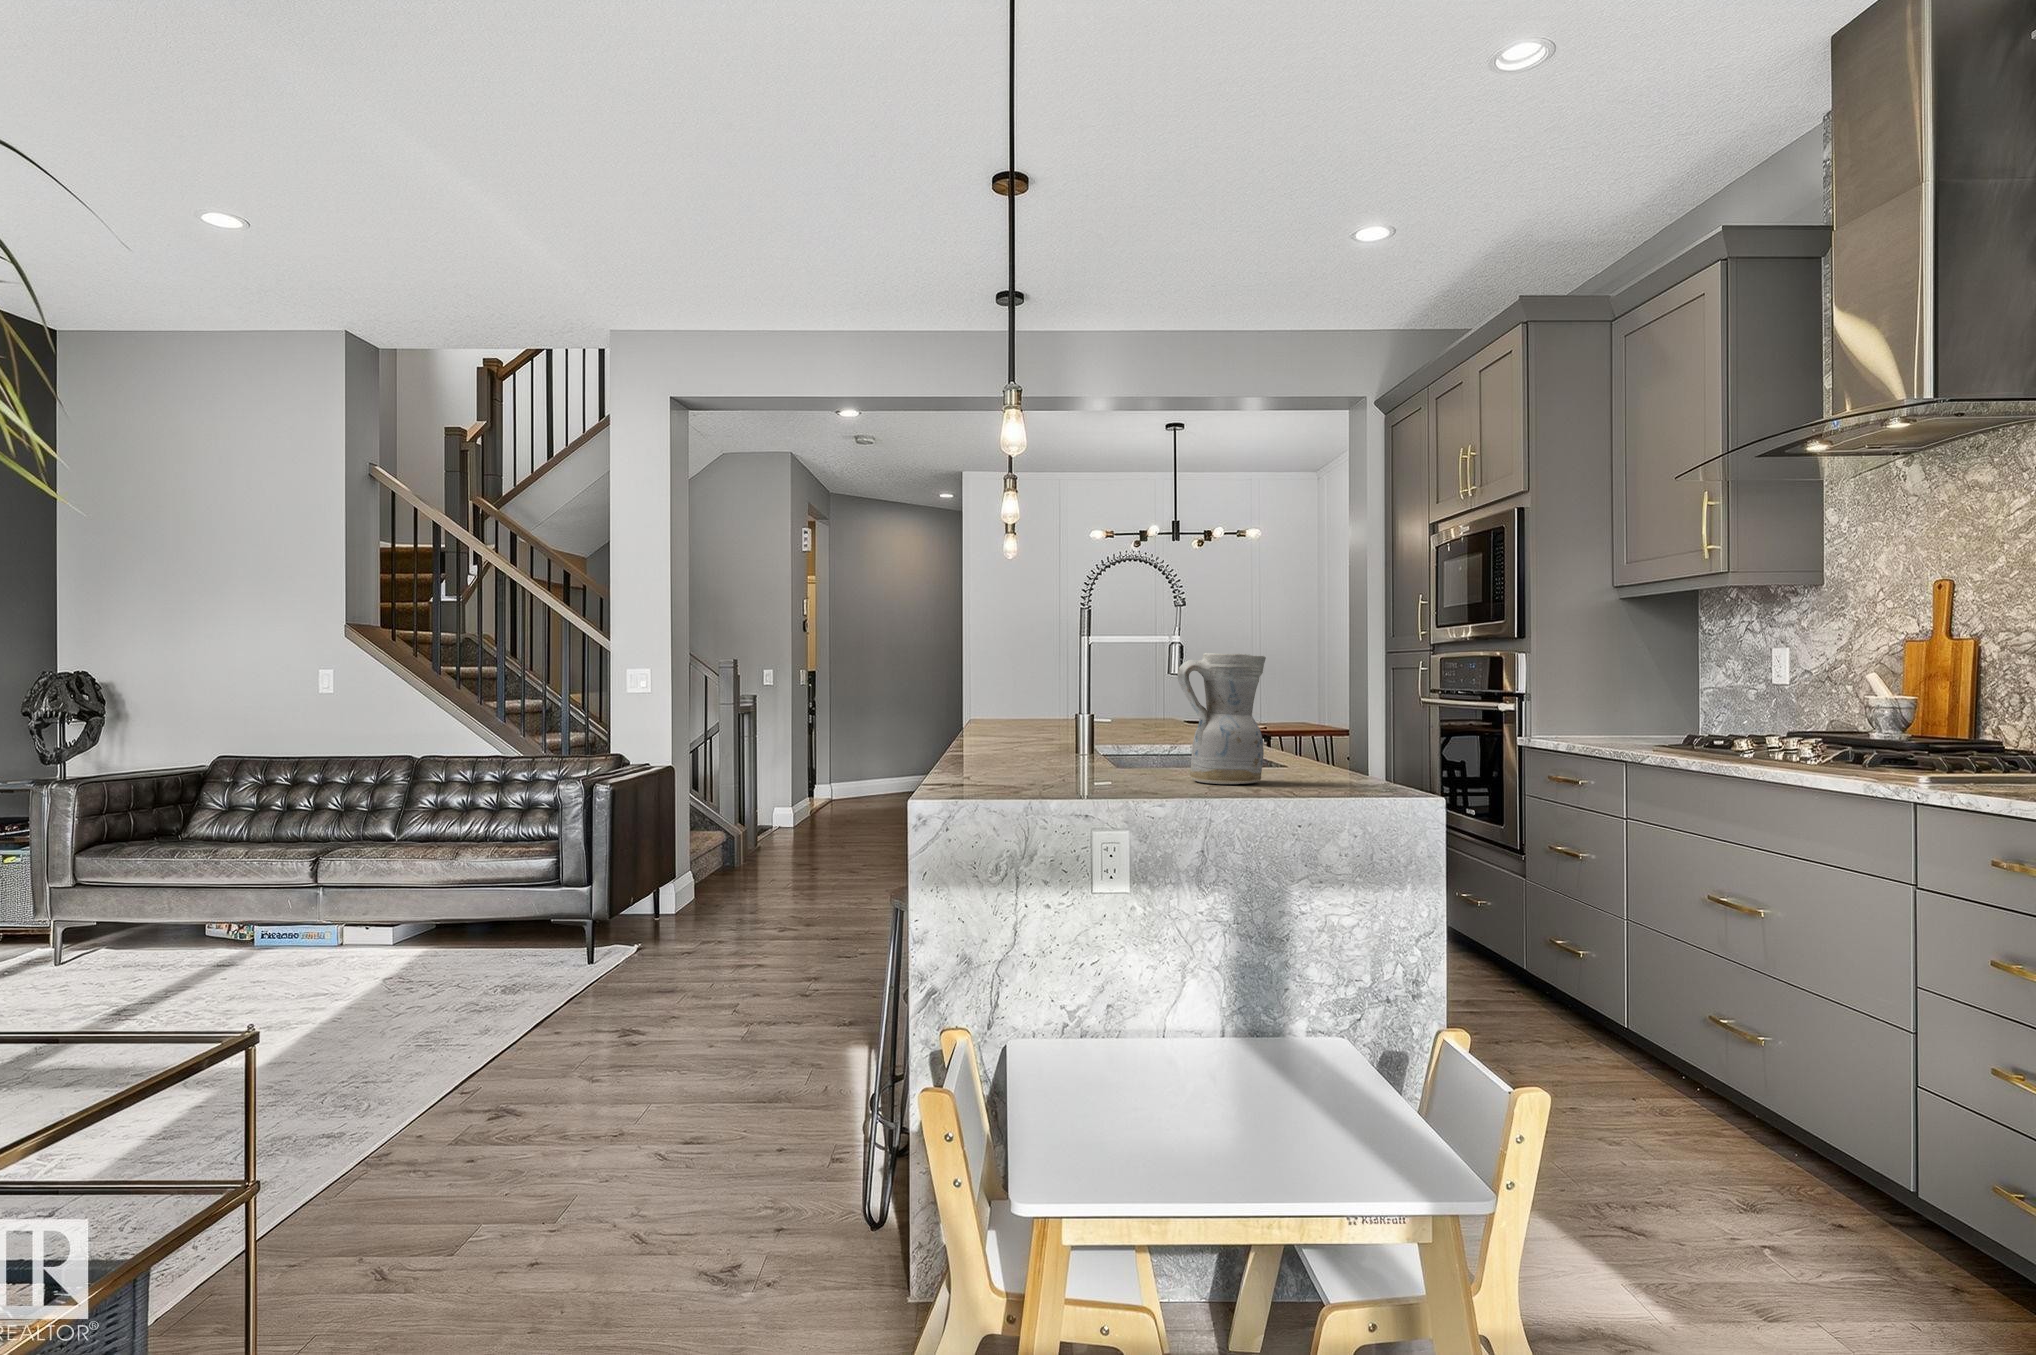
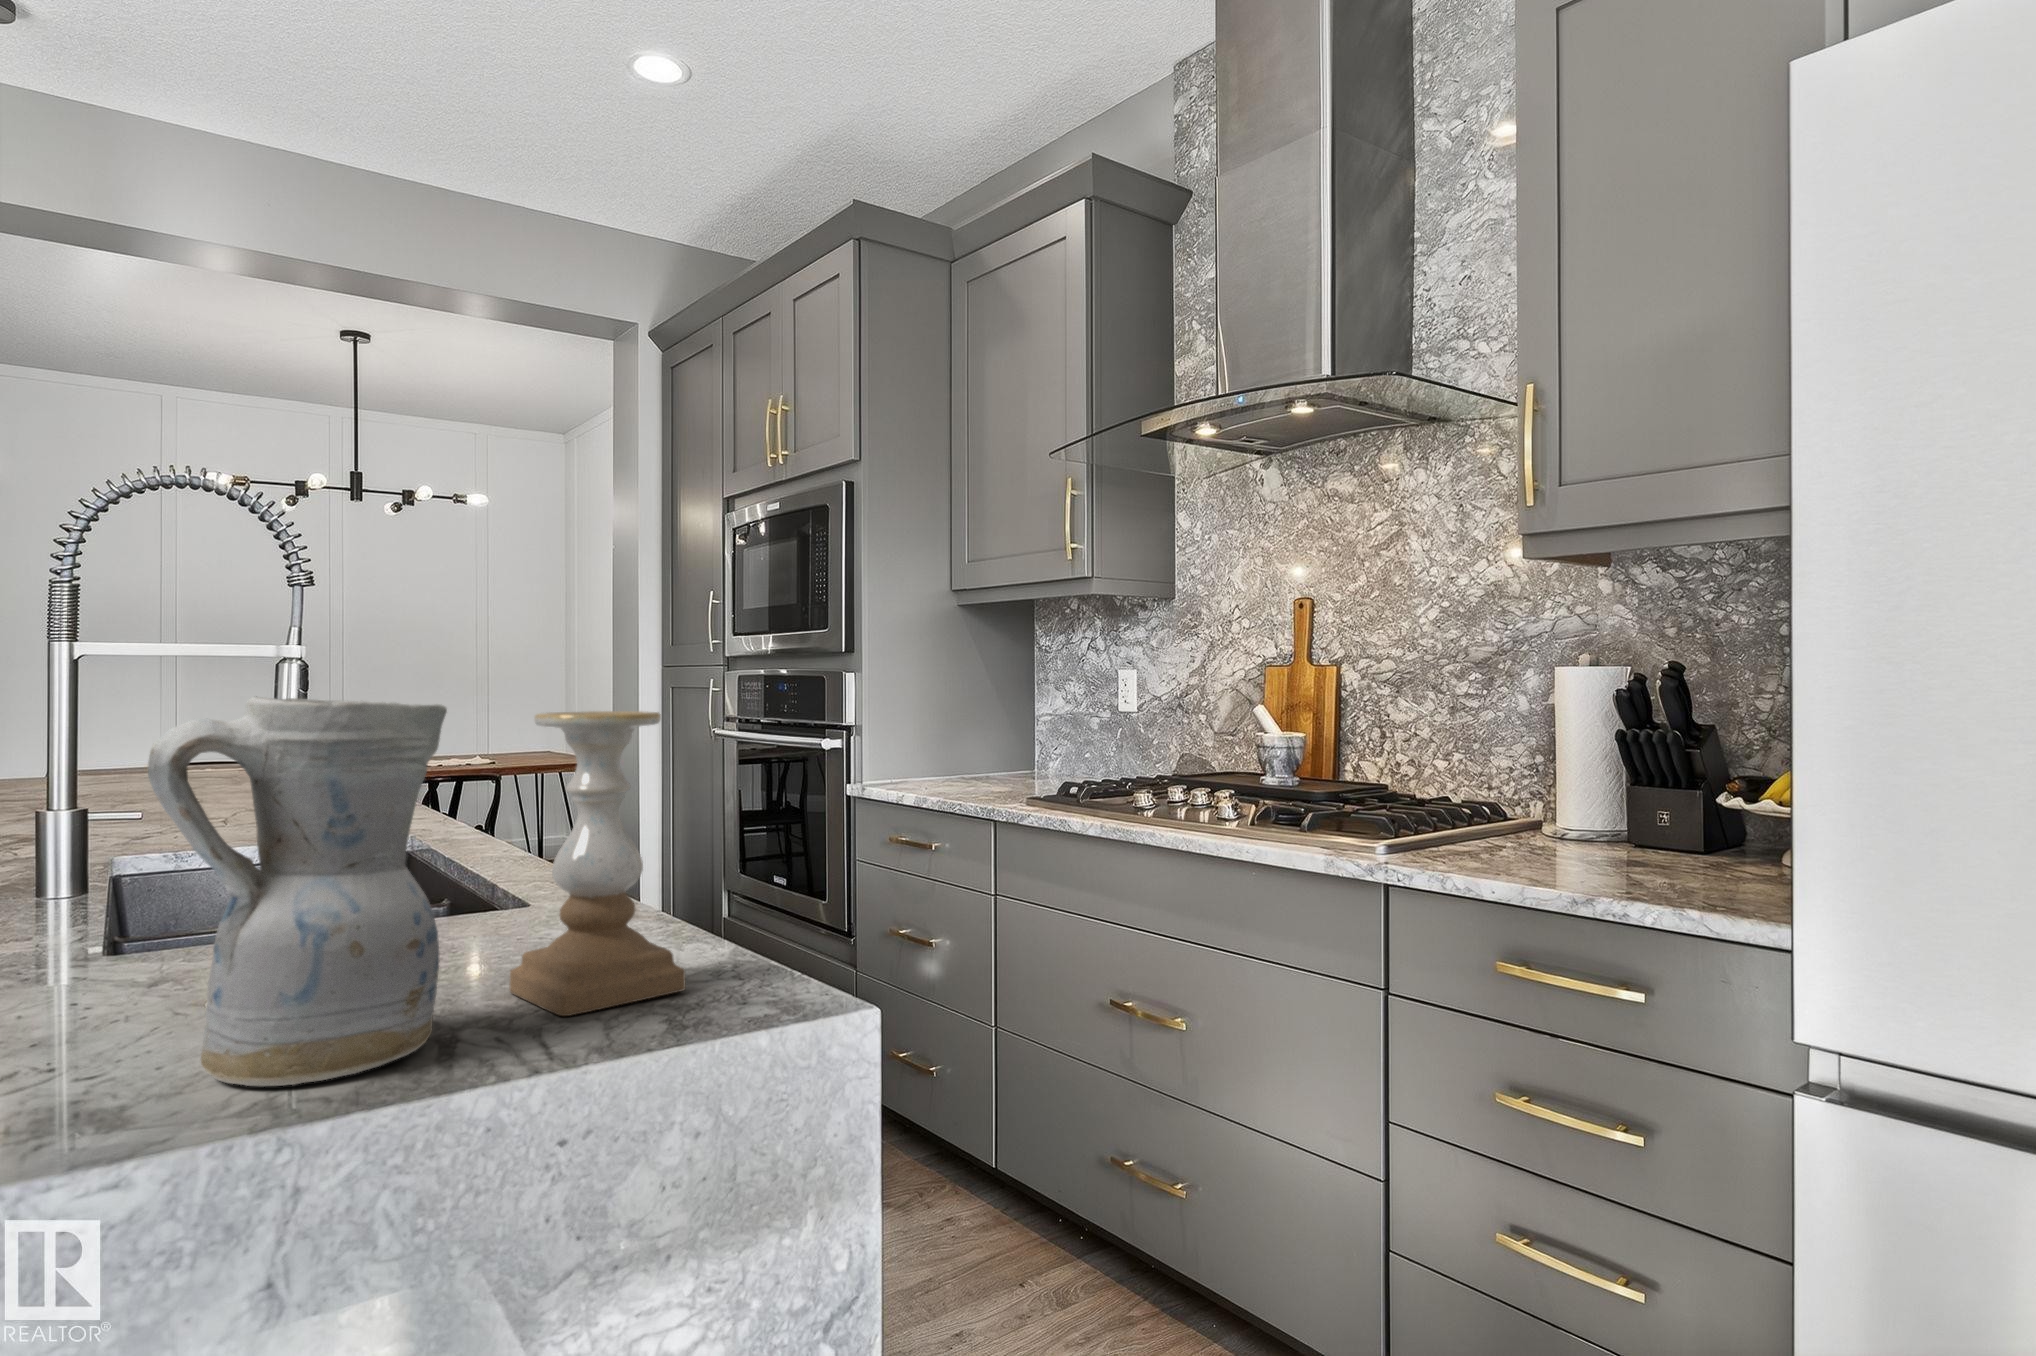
candle holder: none [1287,661,1360,784] -> present [509,711,685,1016]

